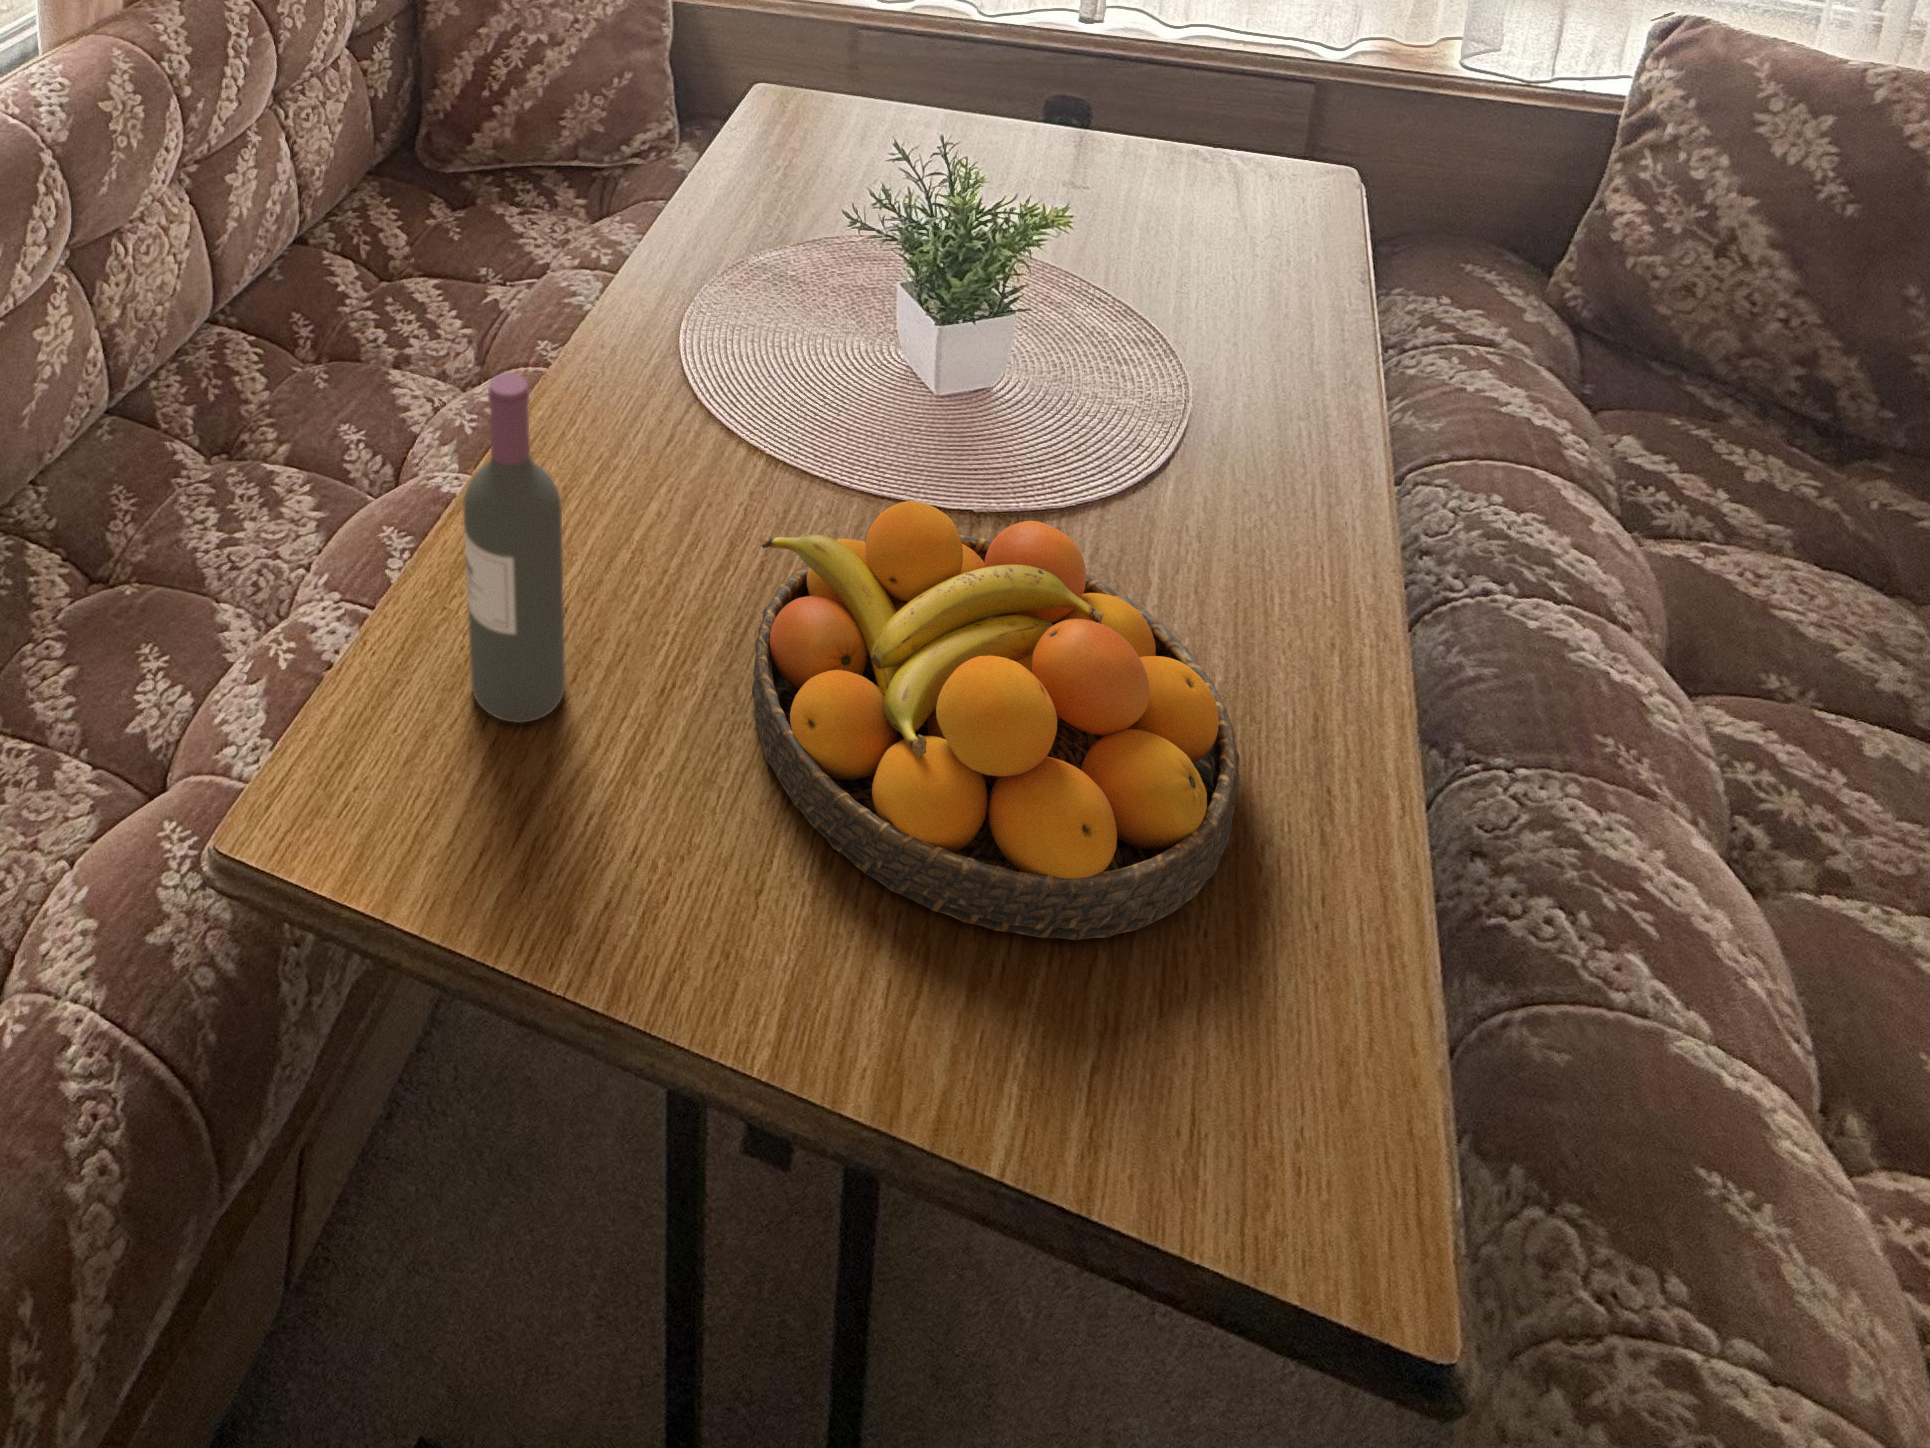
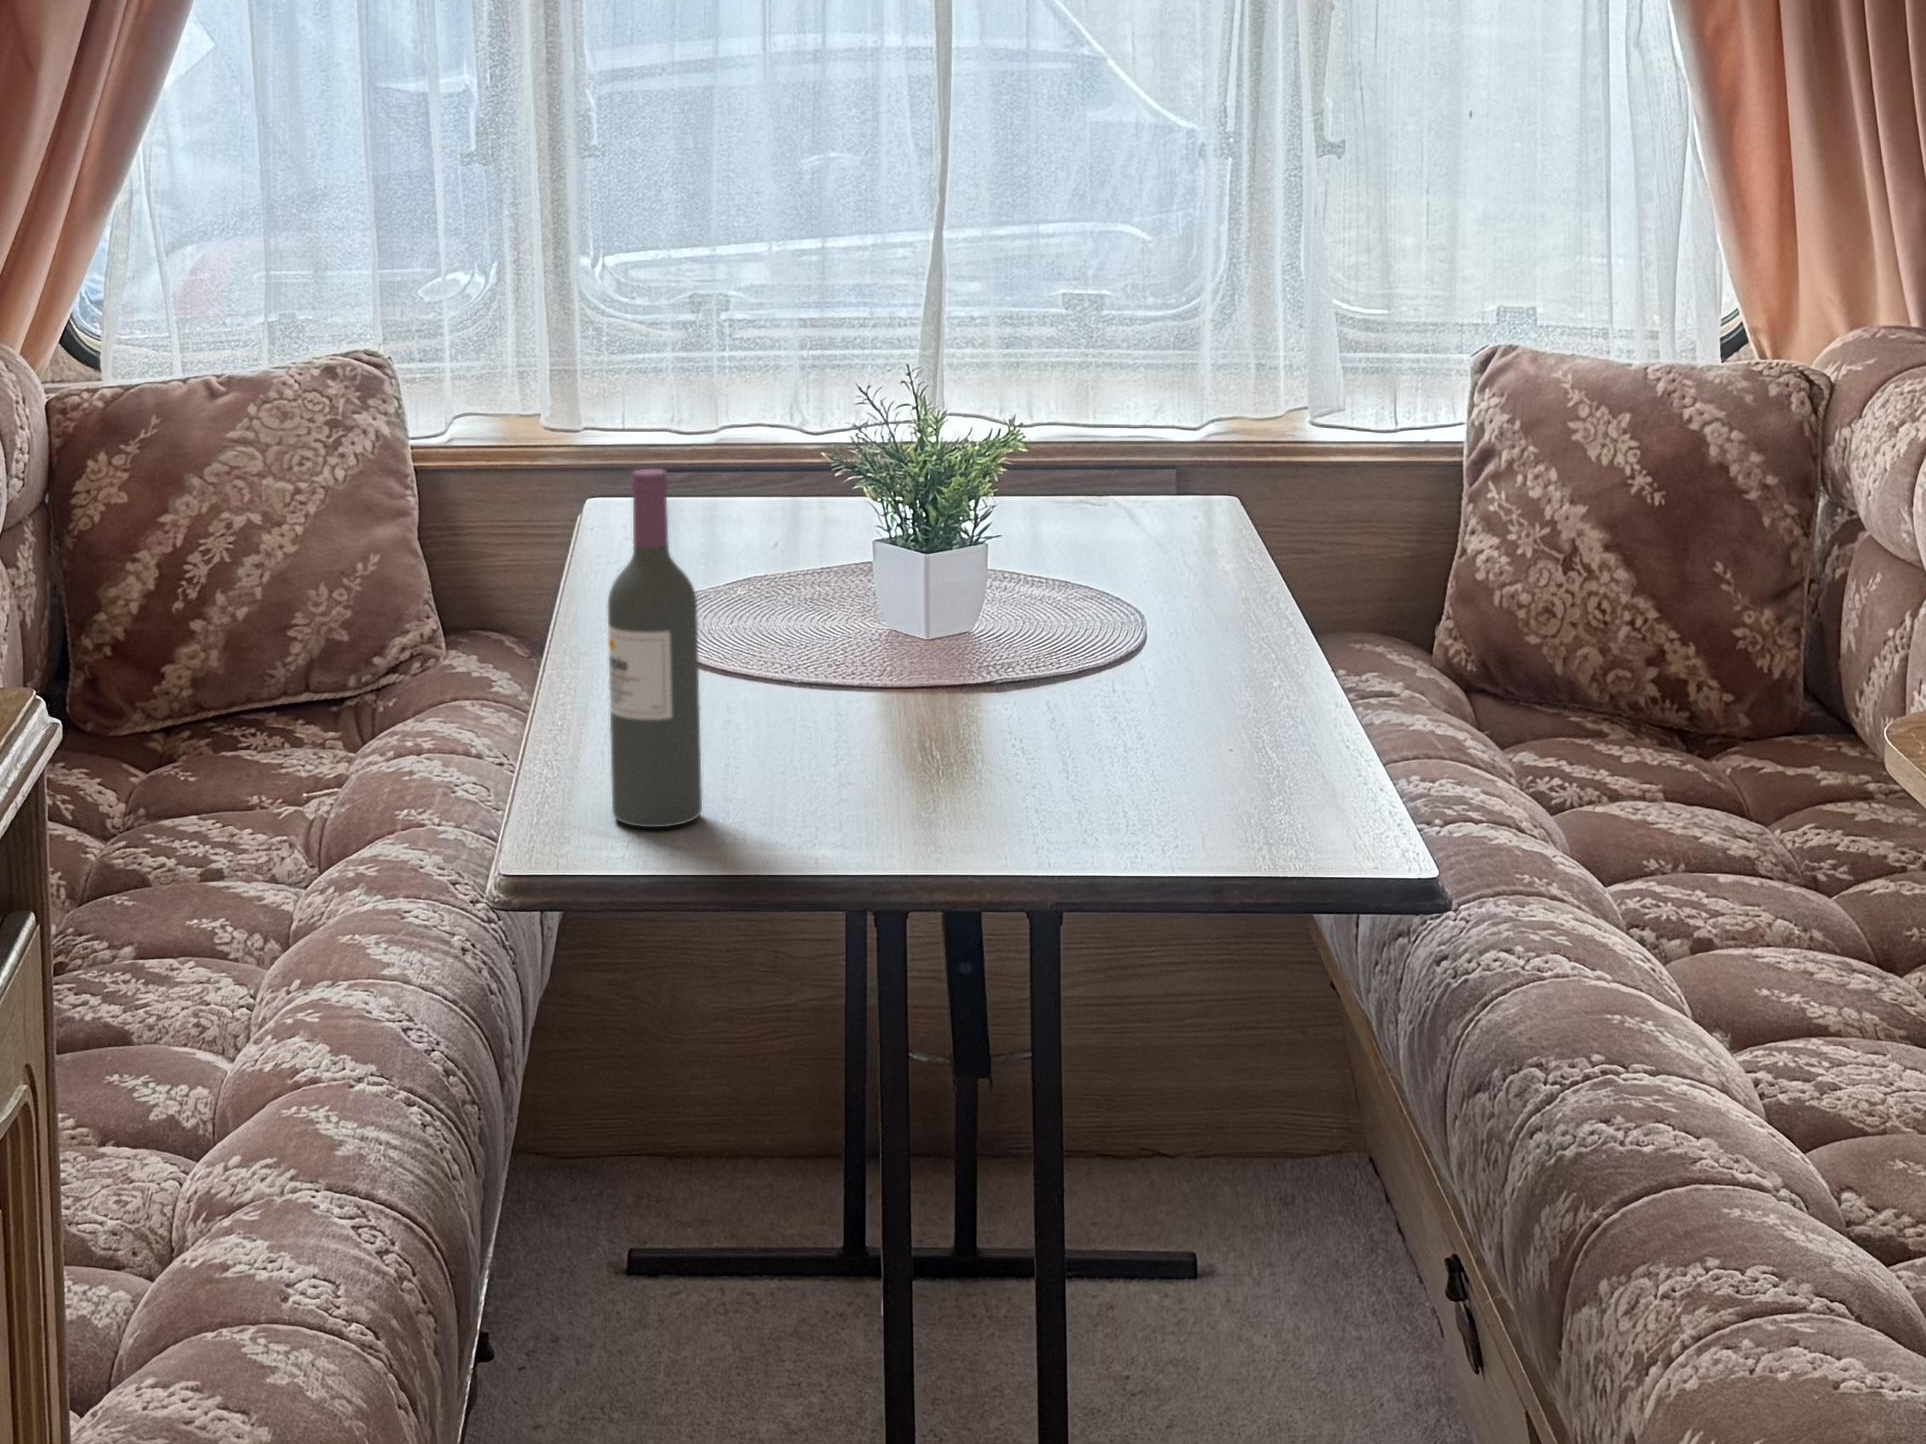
fruit bowl: present [752,501,1239,940] -> none [842,595,1245,832]

